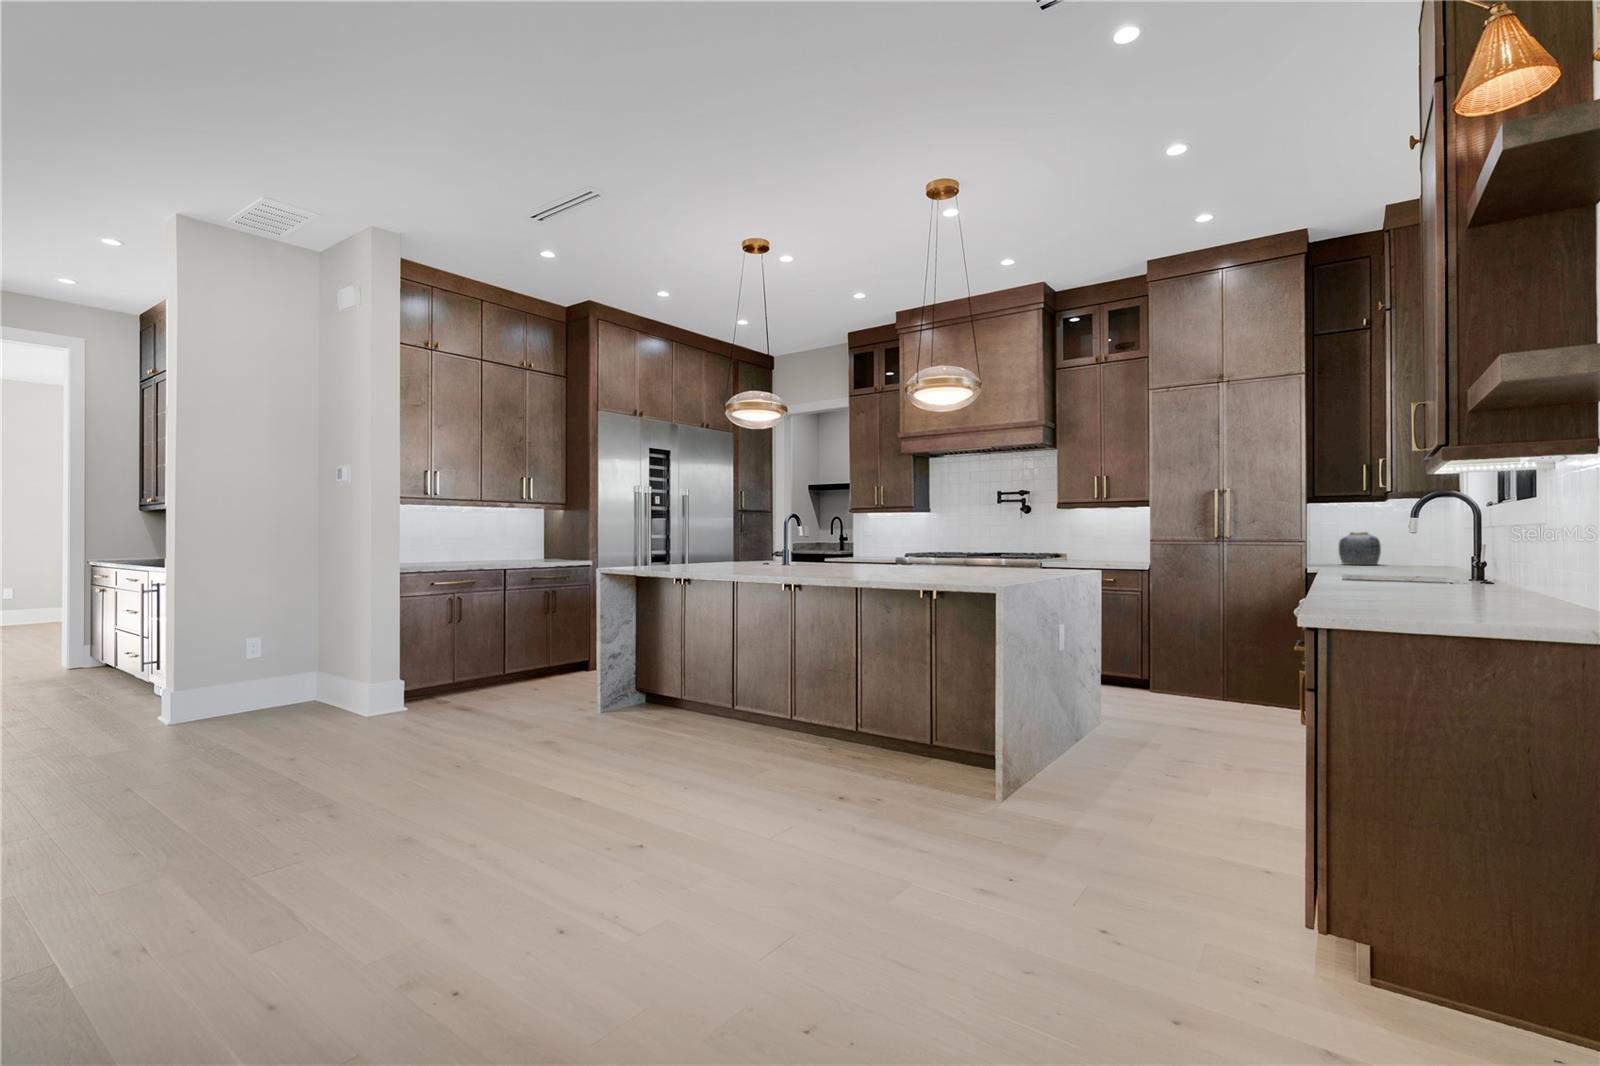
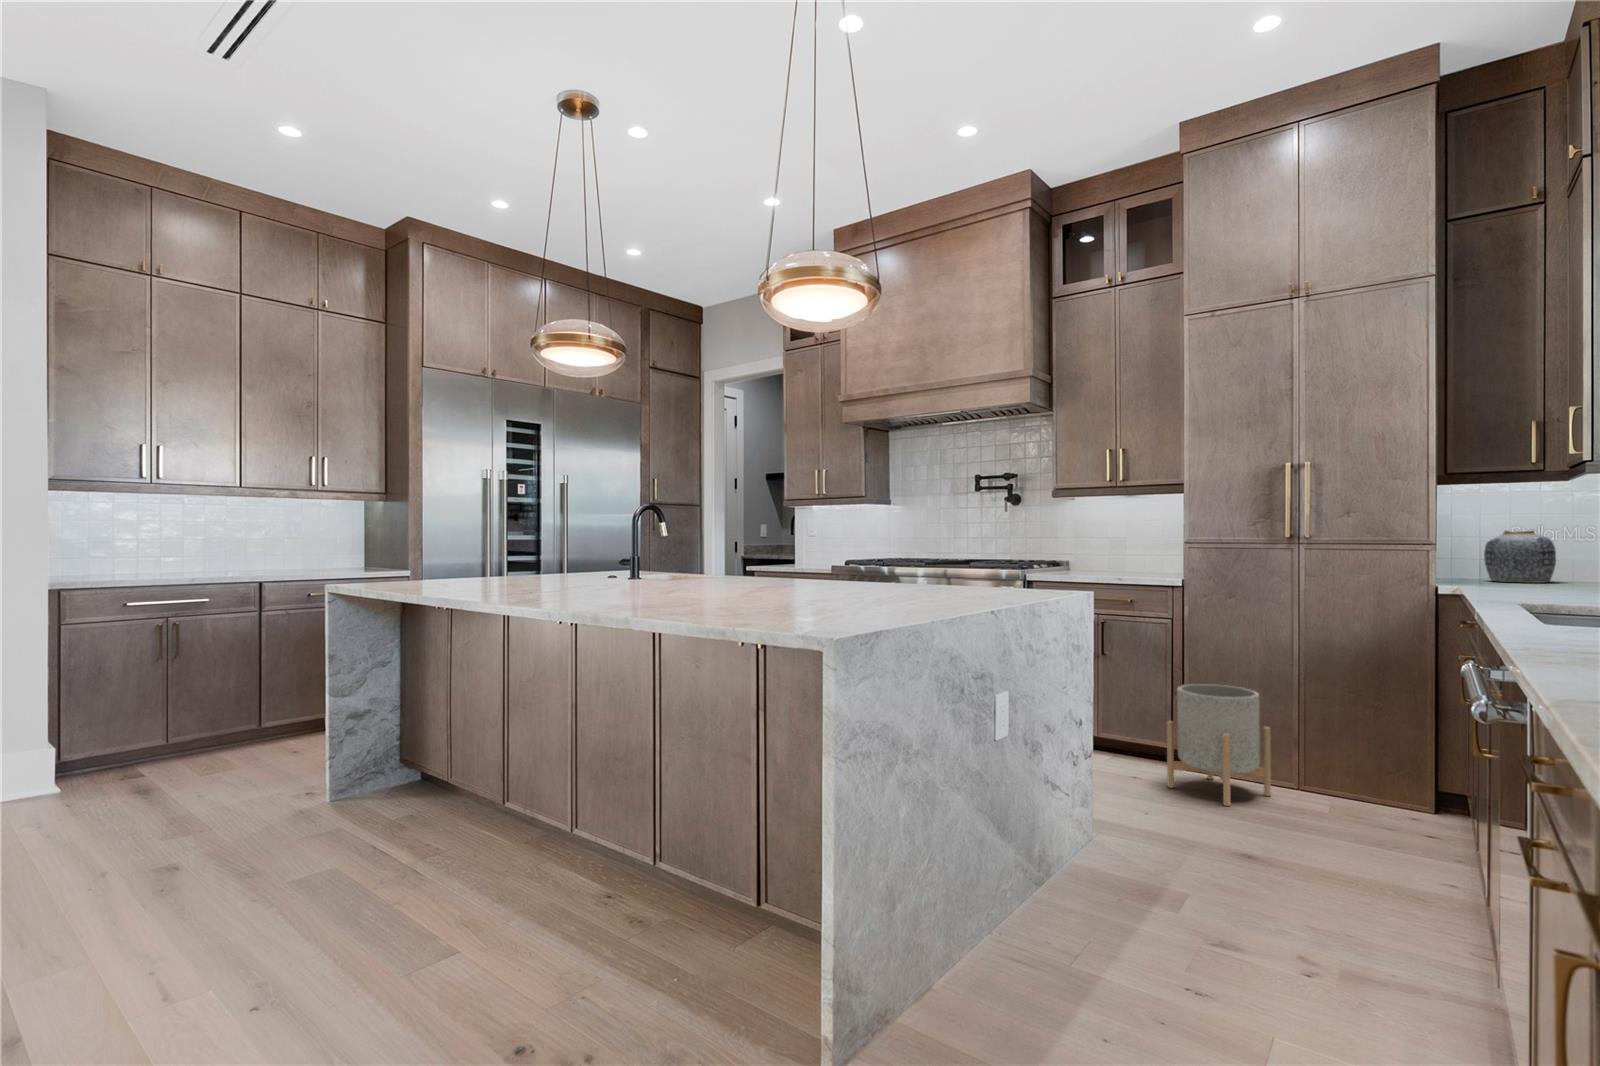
planter: none [1140,632,1205,707] -> present [1167,684,1271,806]

